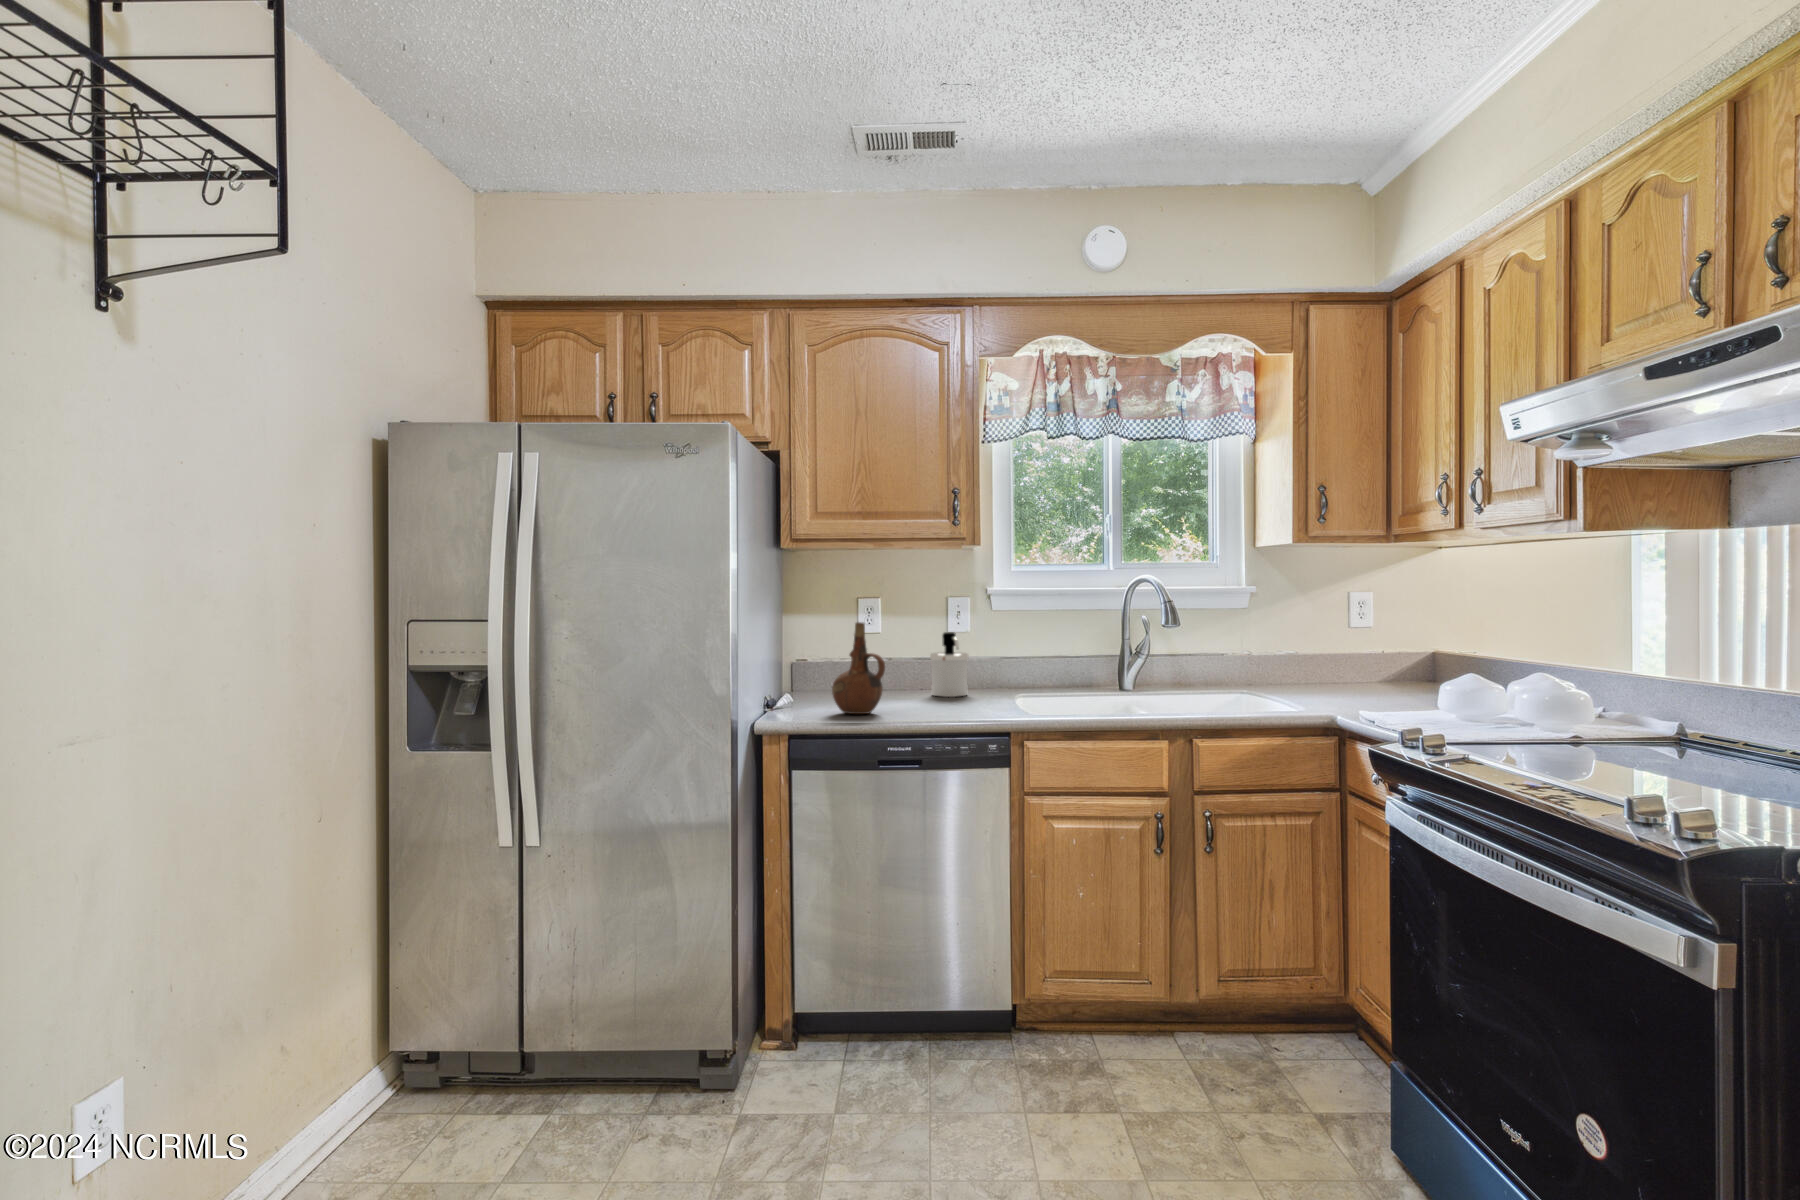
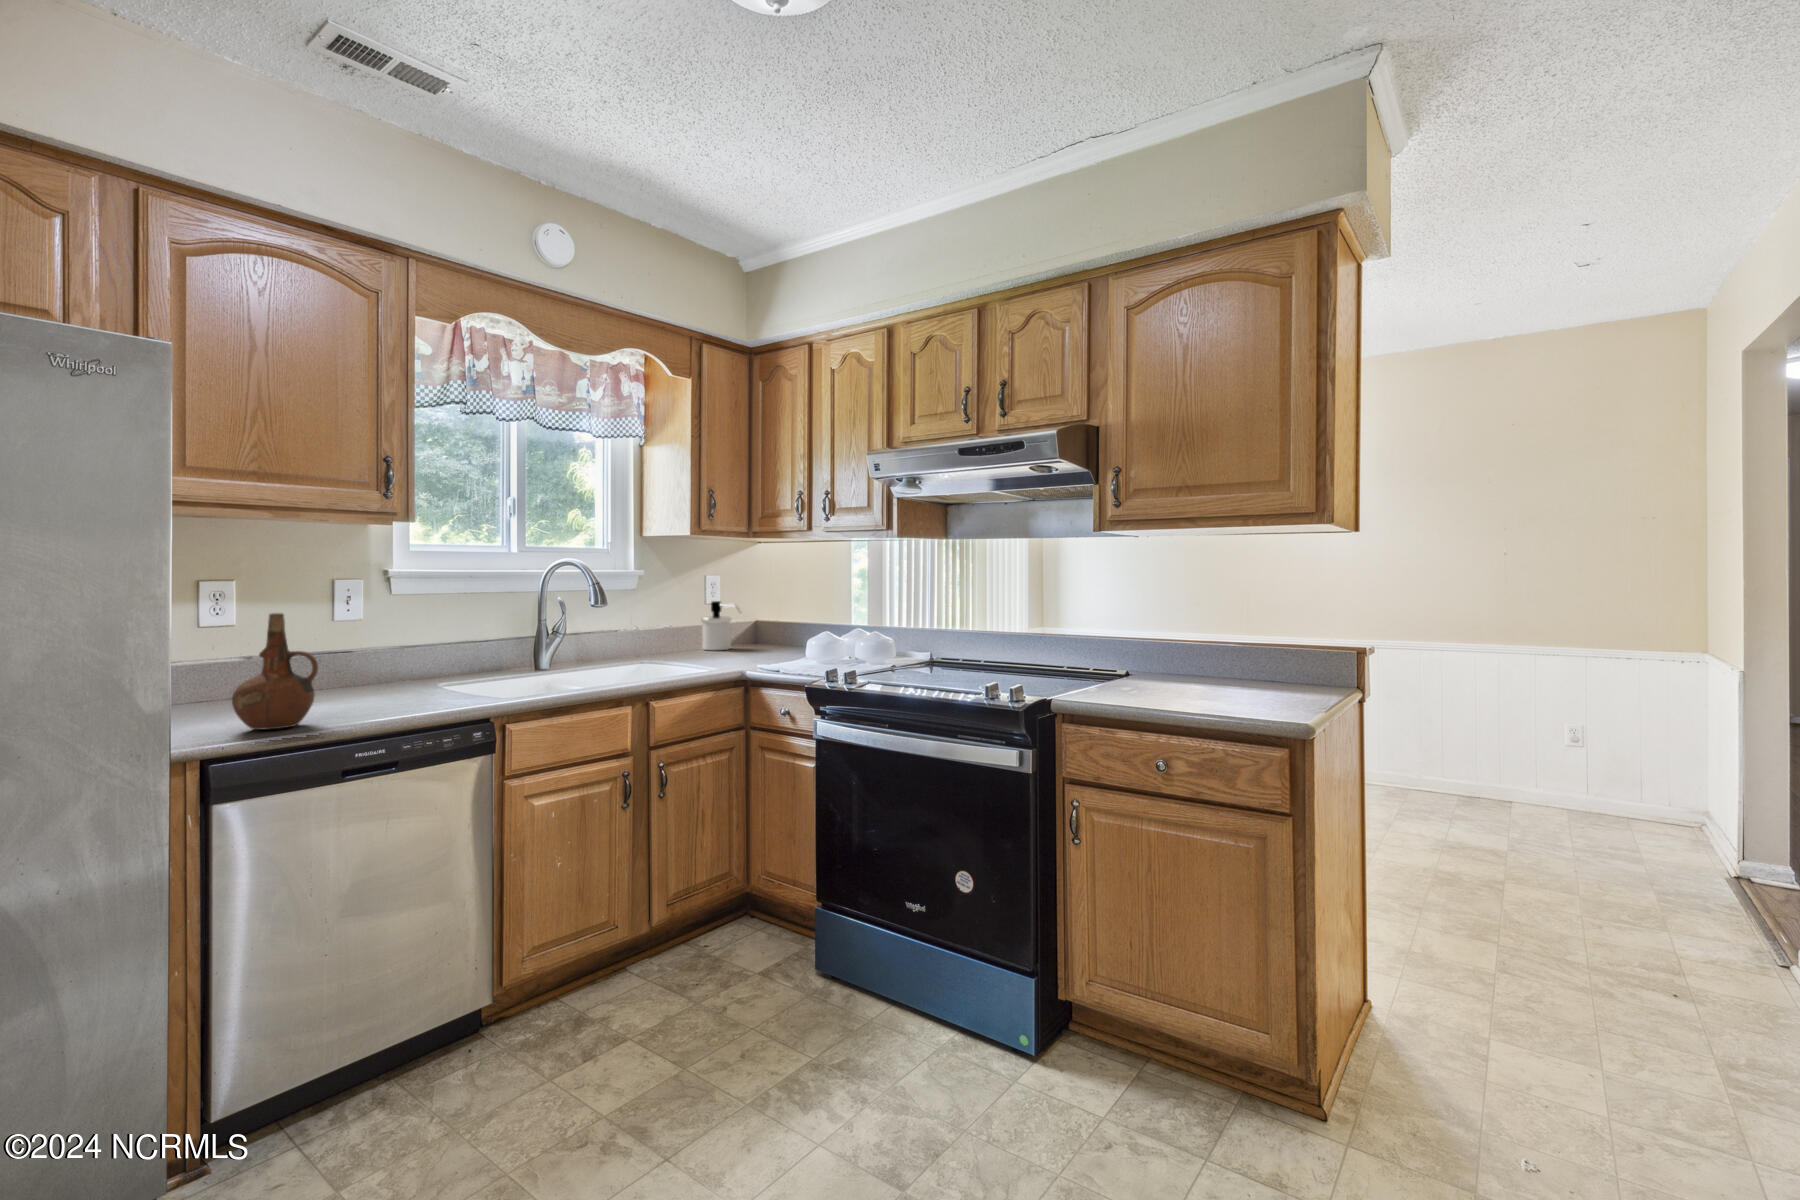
soap dispenser: present [930,632,968,697] -> present [701,601,741,650]

